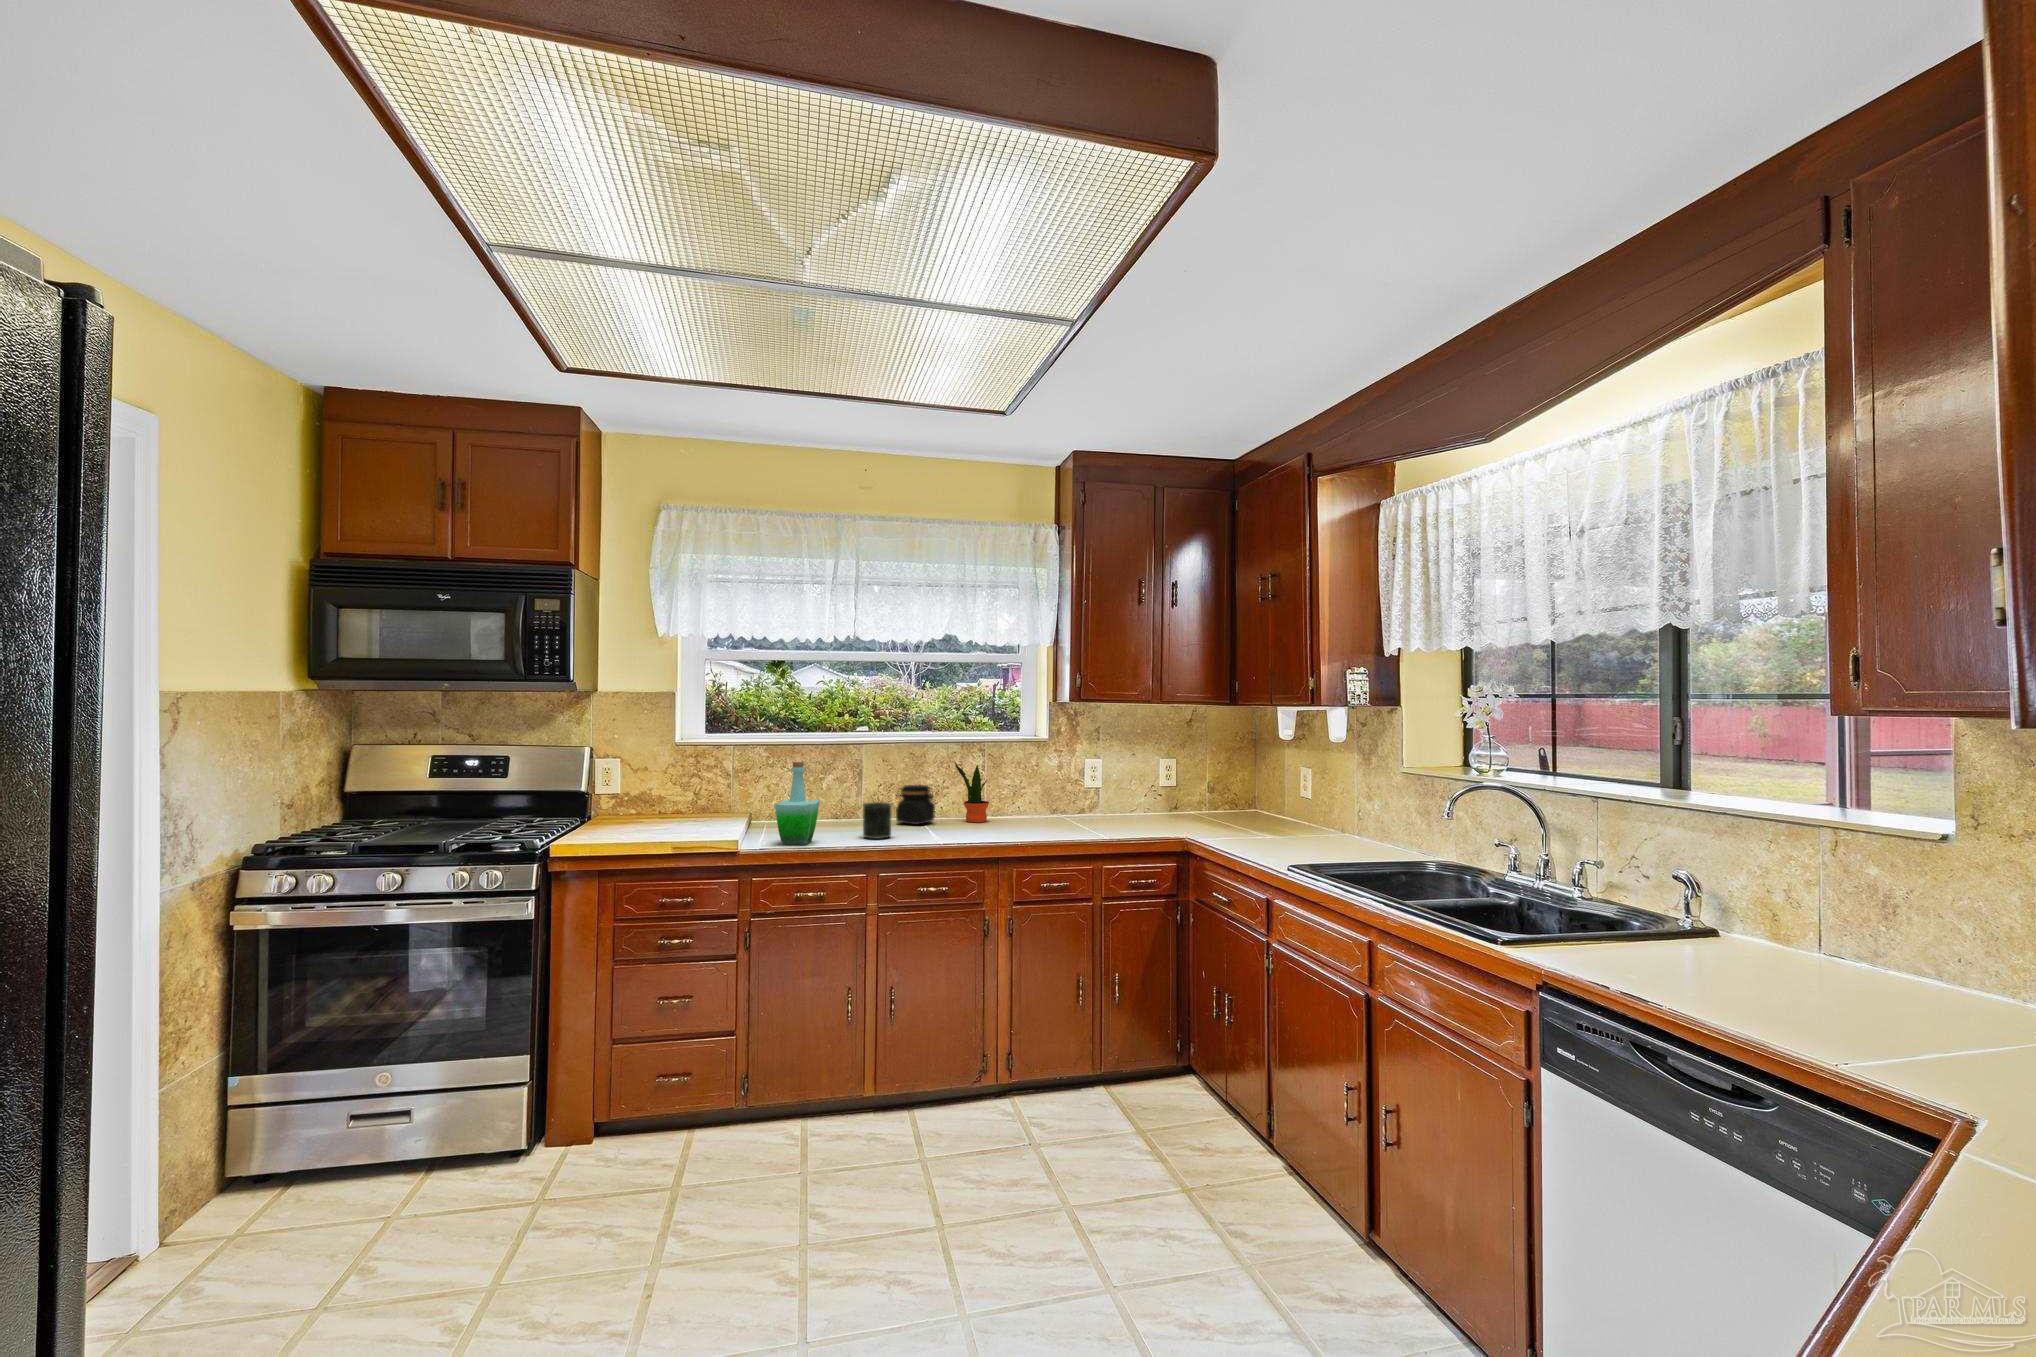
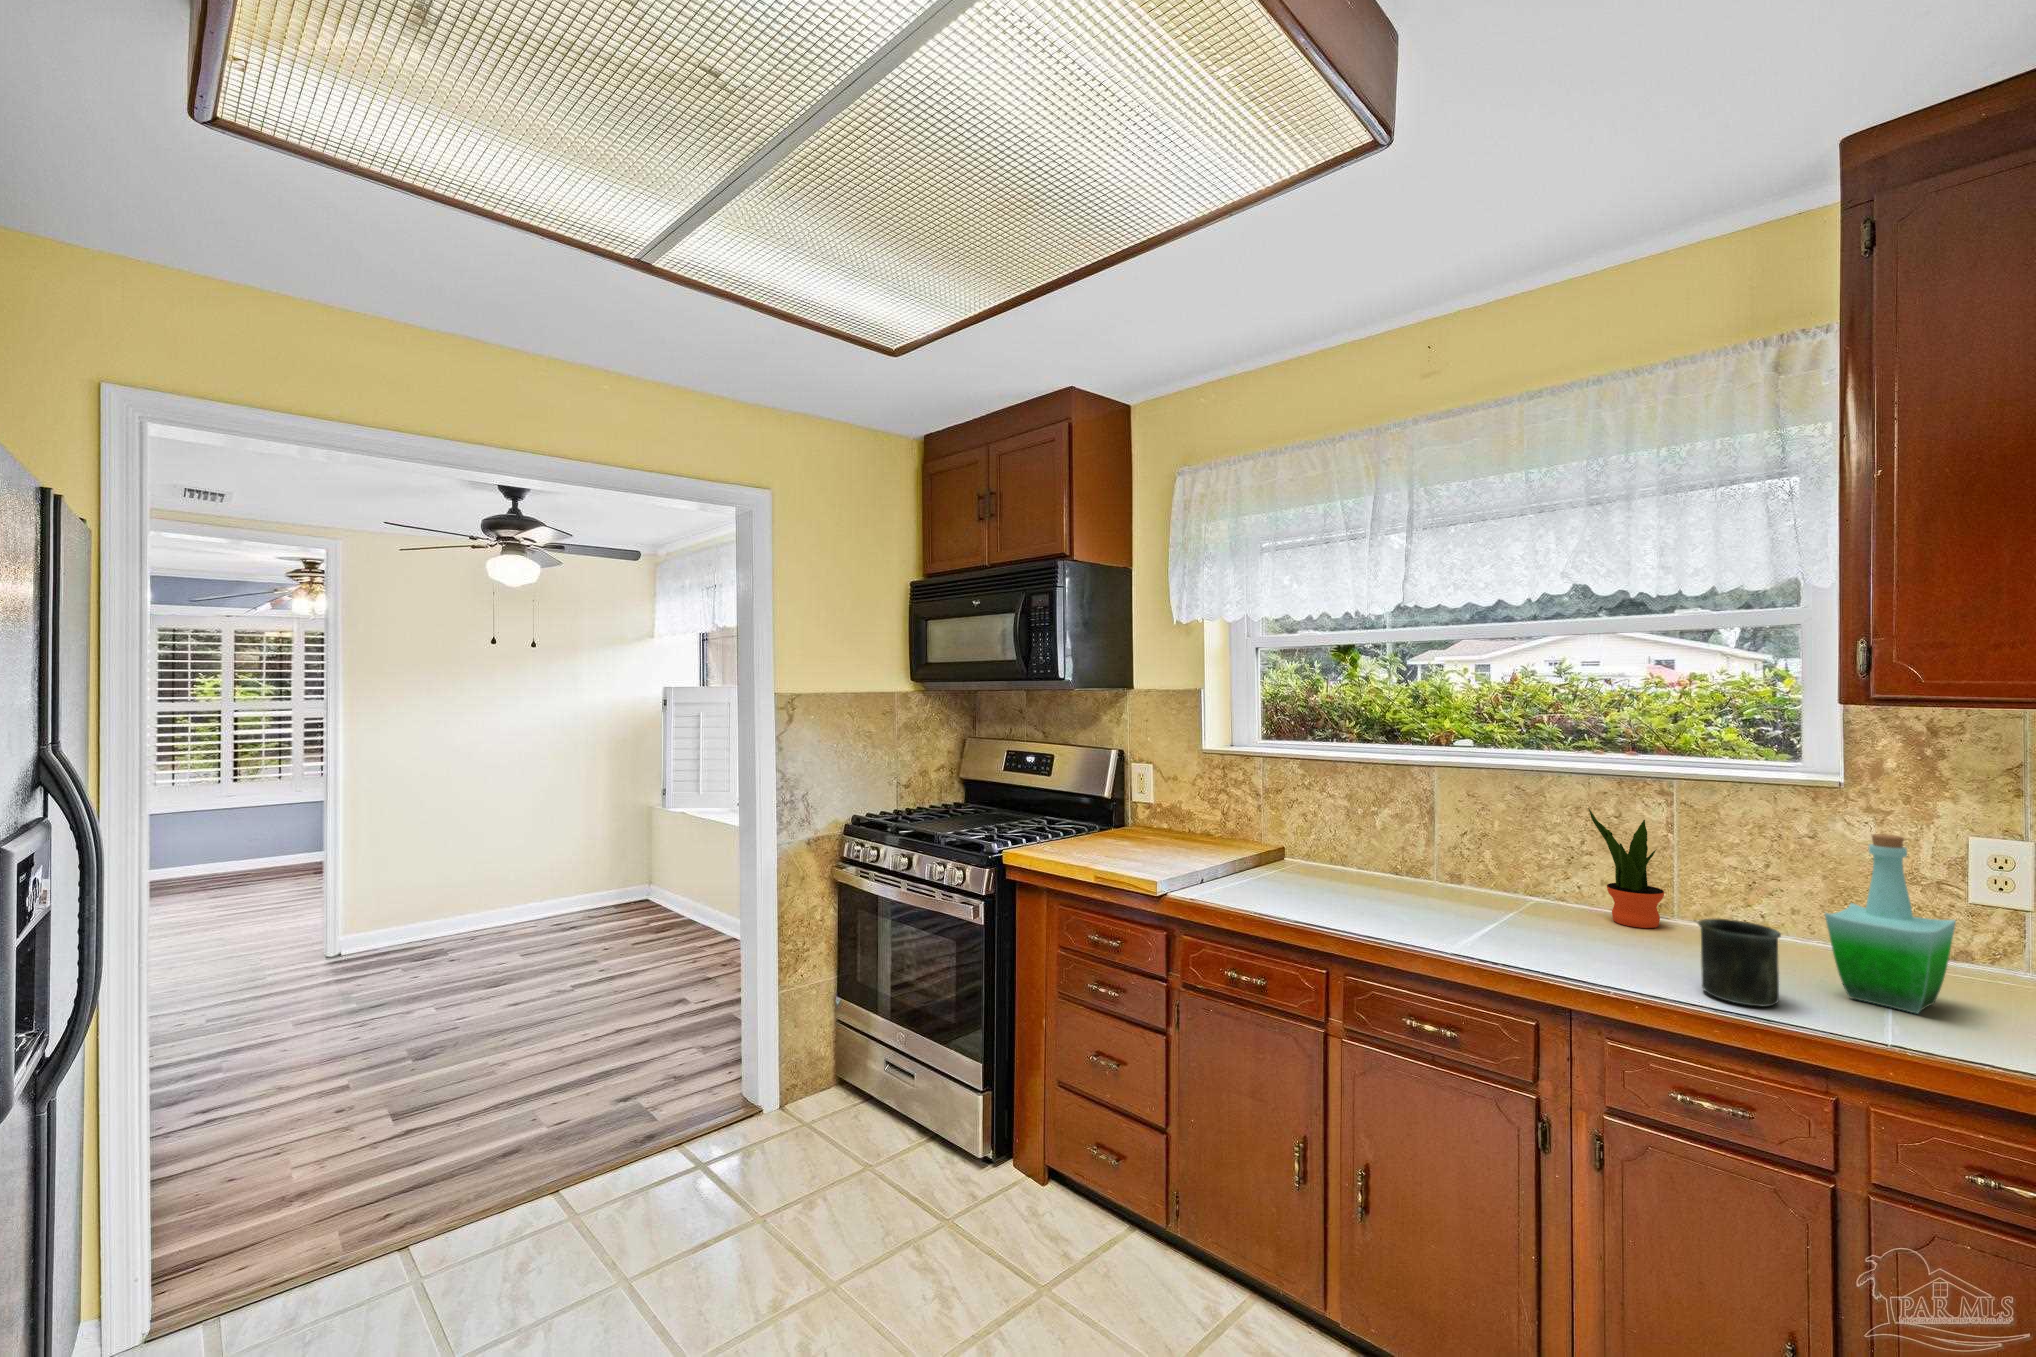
bottle: present [775,762,820,845] -> present [1825,834,1956,1014]
jar: present [896,785,935,824] -> none [1471,839,1544,908]
mug: present [863,802,892,839] -> present [1698,919,1781,1007]

